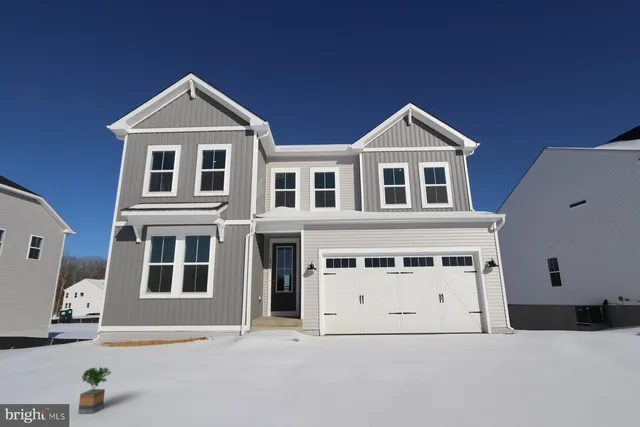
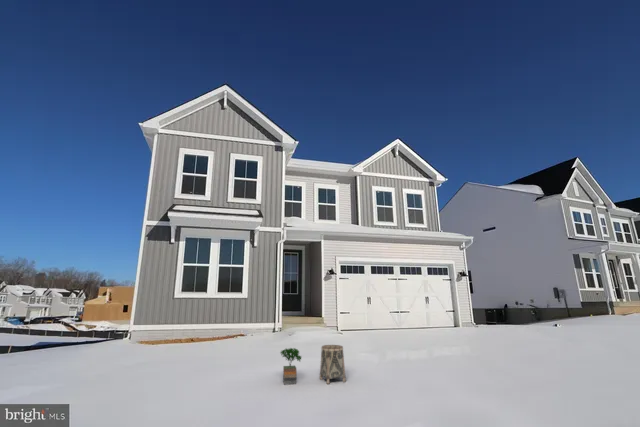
basket: none [122,365,160,418] -> present [320,345,346,384]

